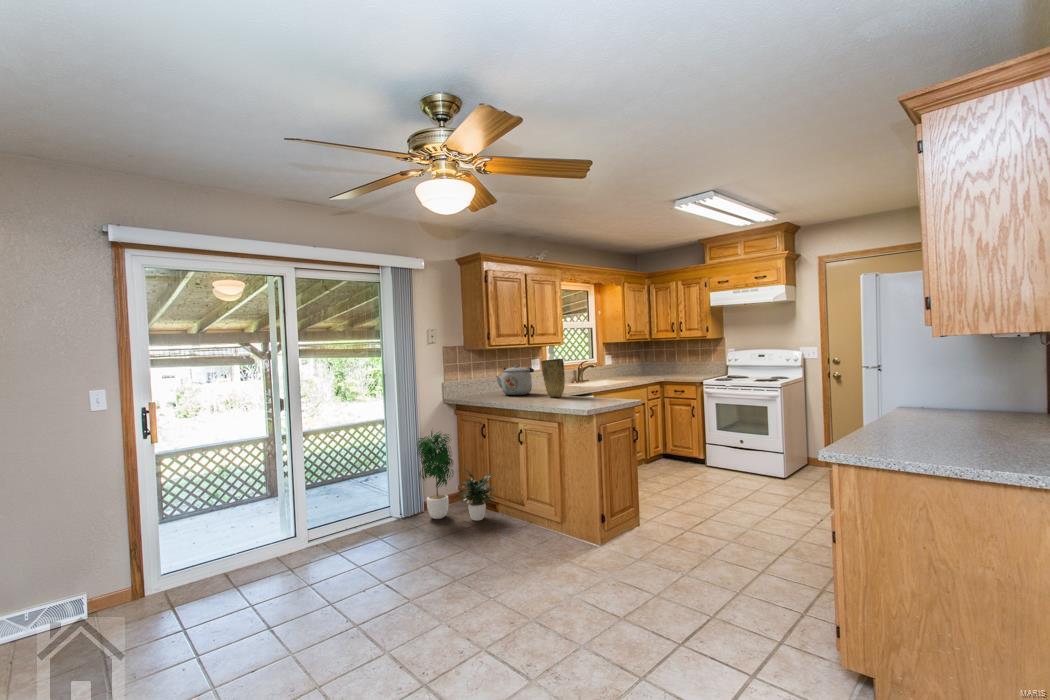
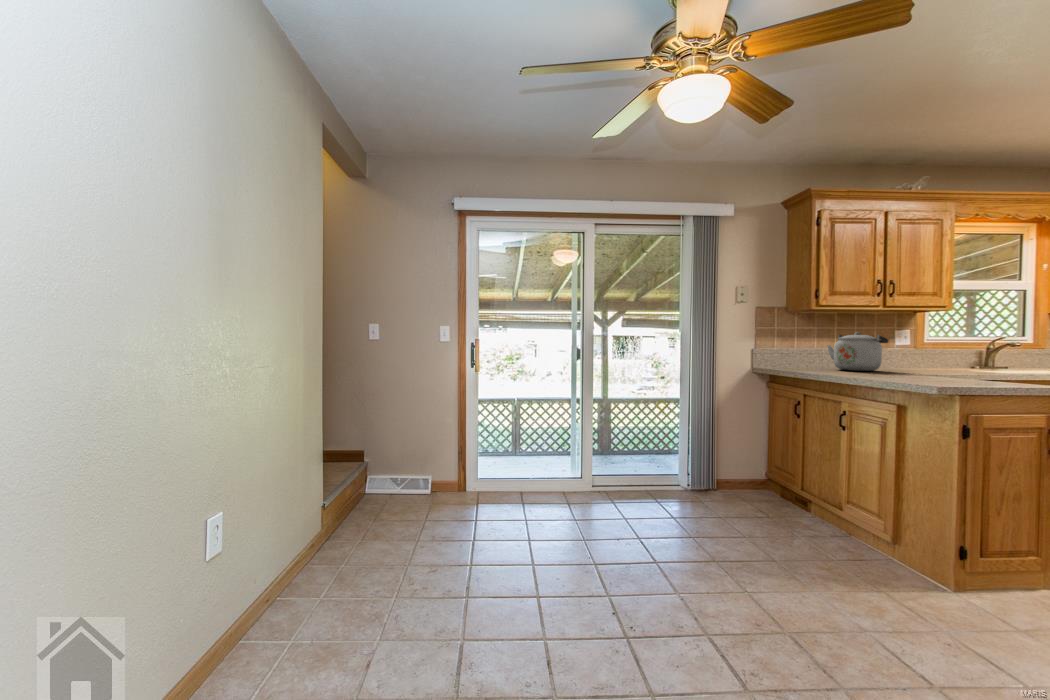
vase: present [541,359,565,397] -> none [893,322,935,376]
potted plant: present [417,431,495,521] -> none [709,396,808,515]

